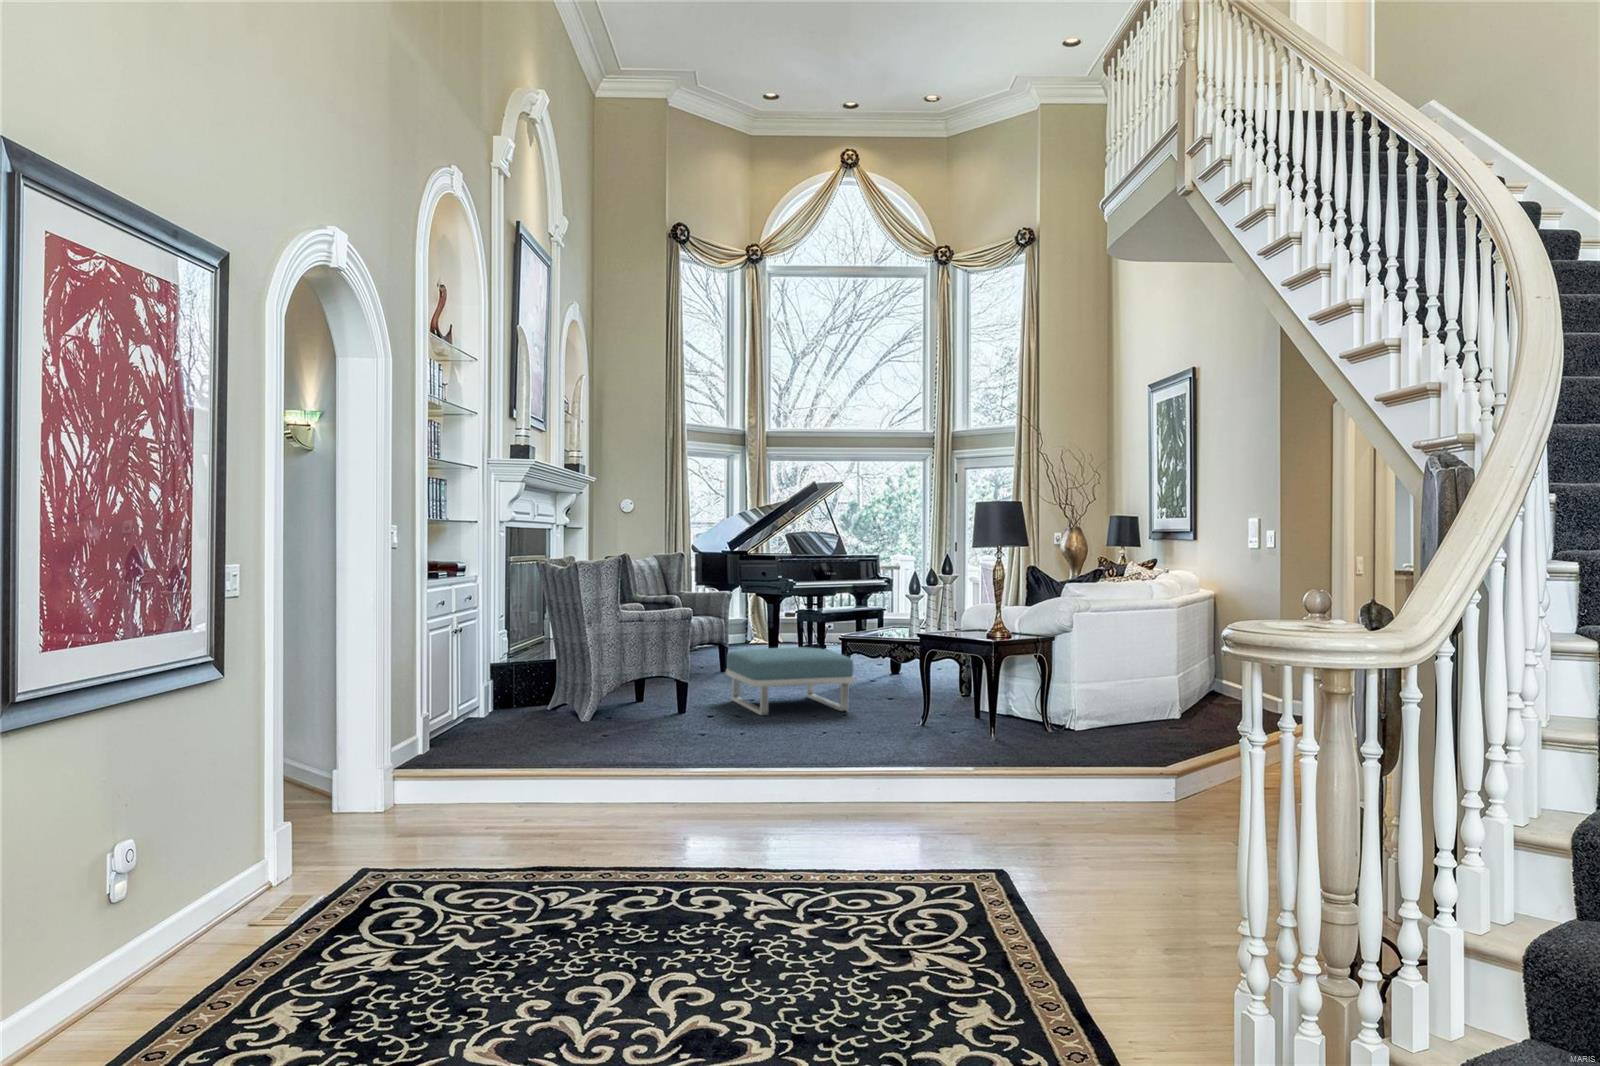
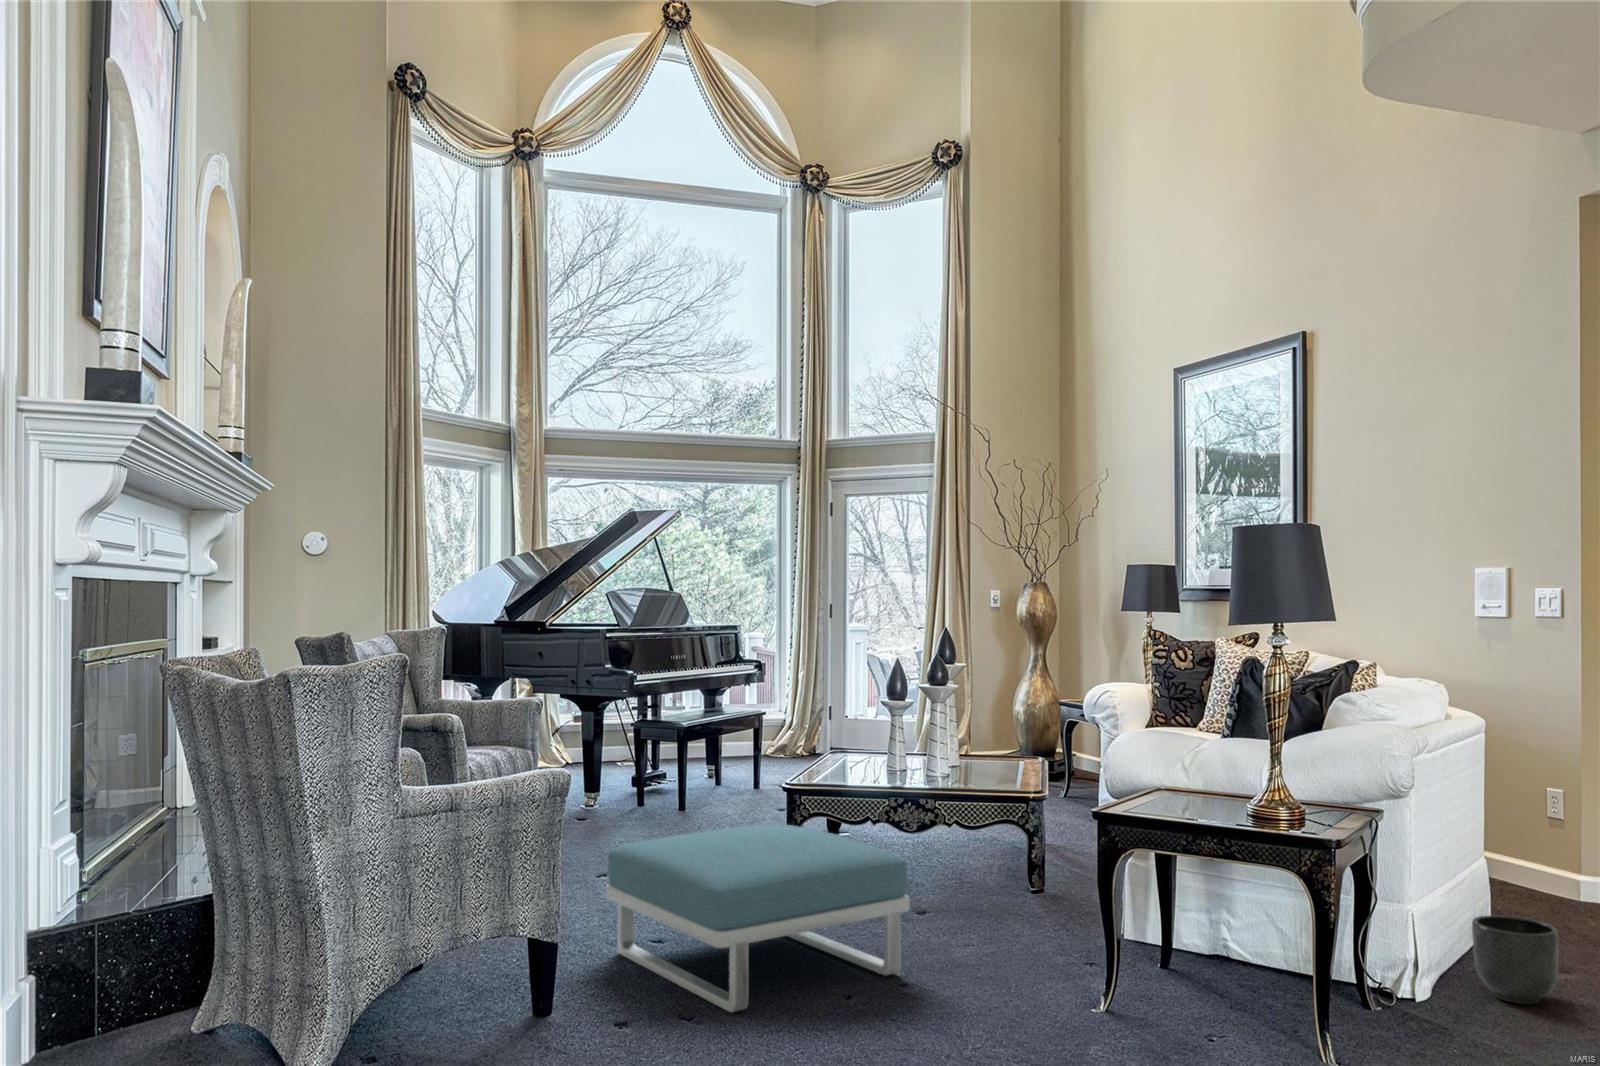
planter: none [1109,695,1147,734] -> present [1472,915,1559,1004]

